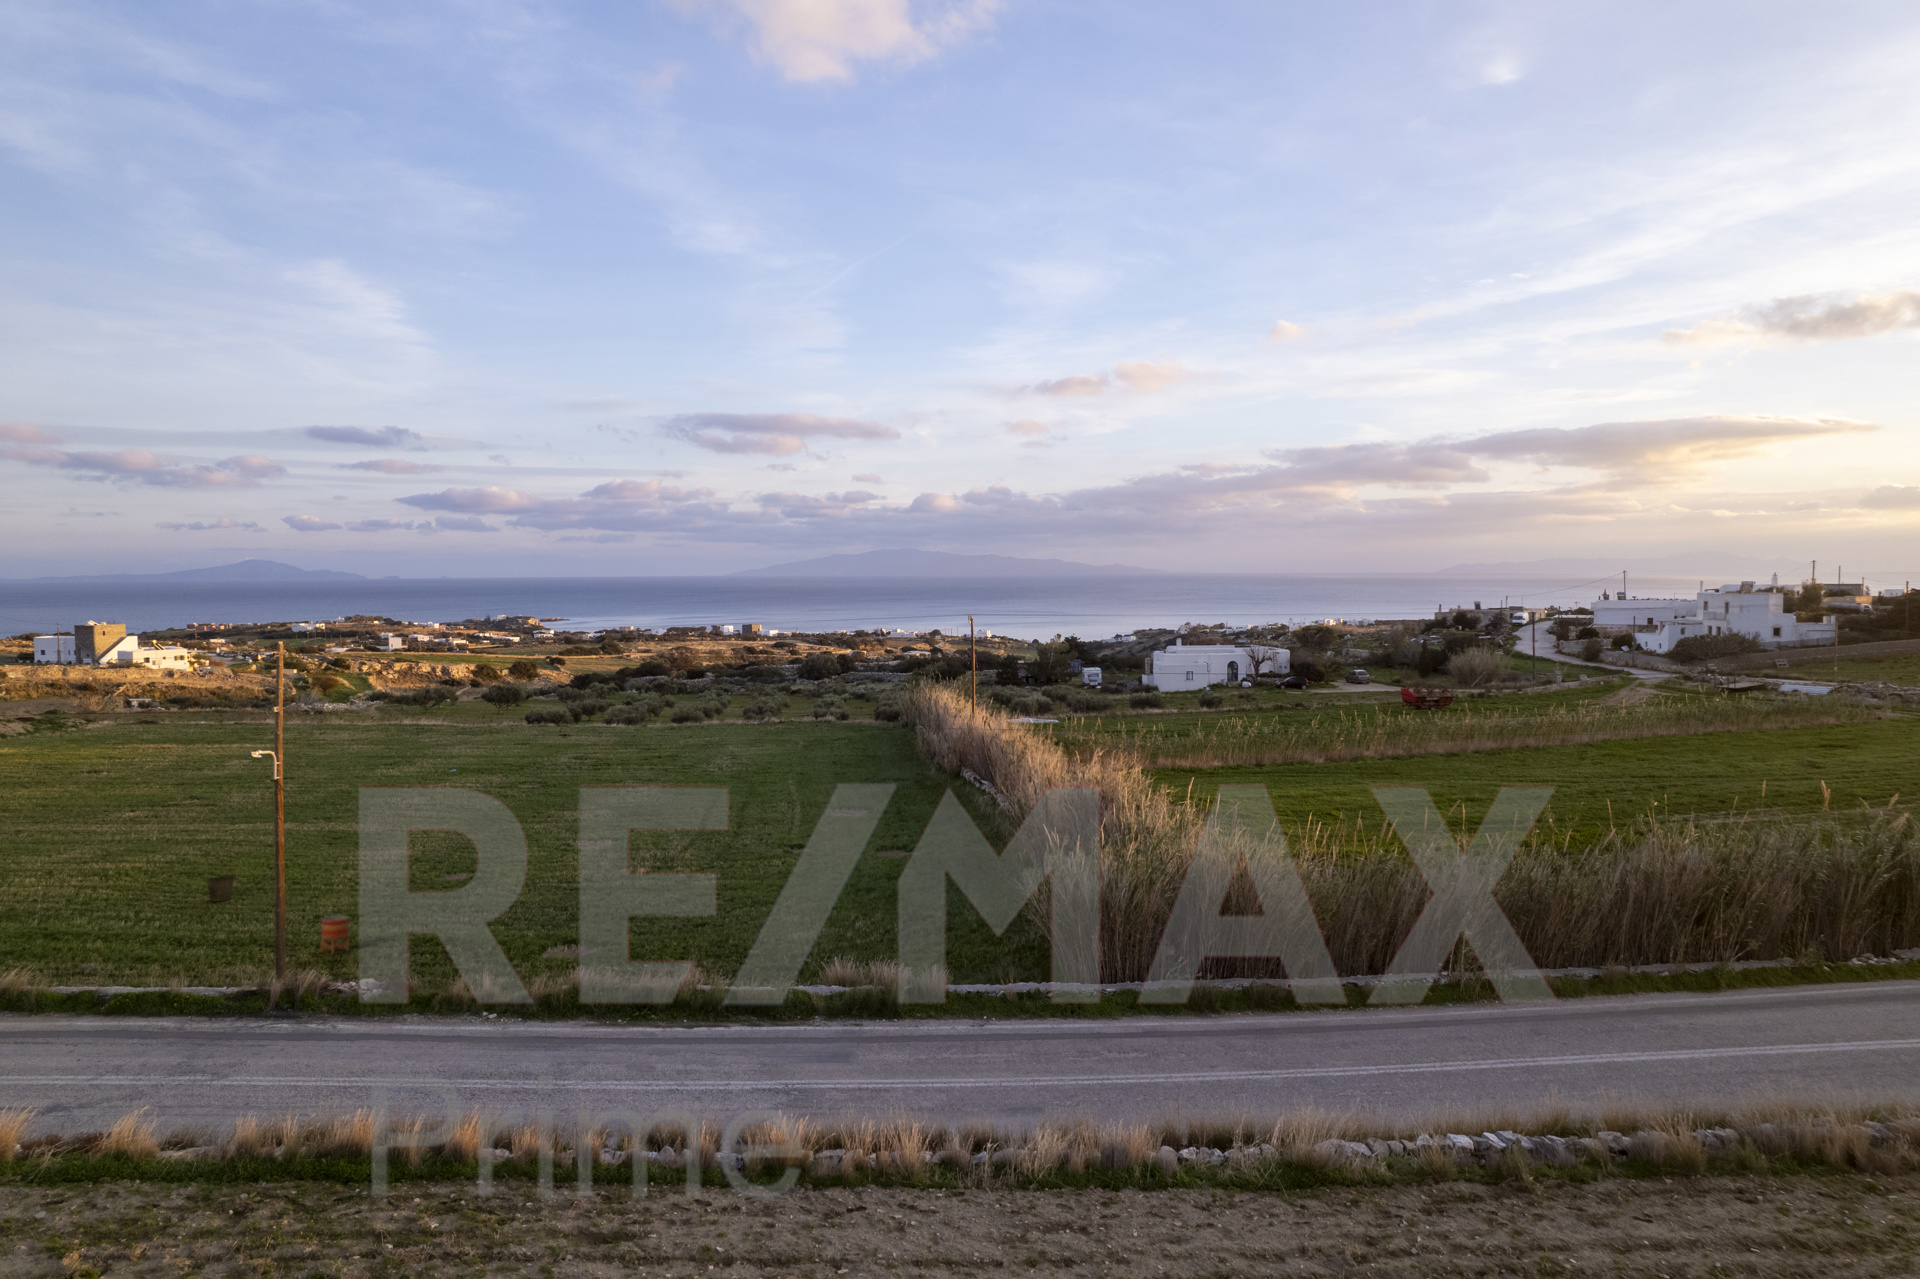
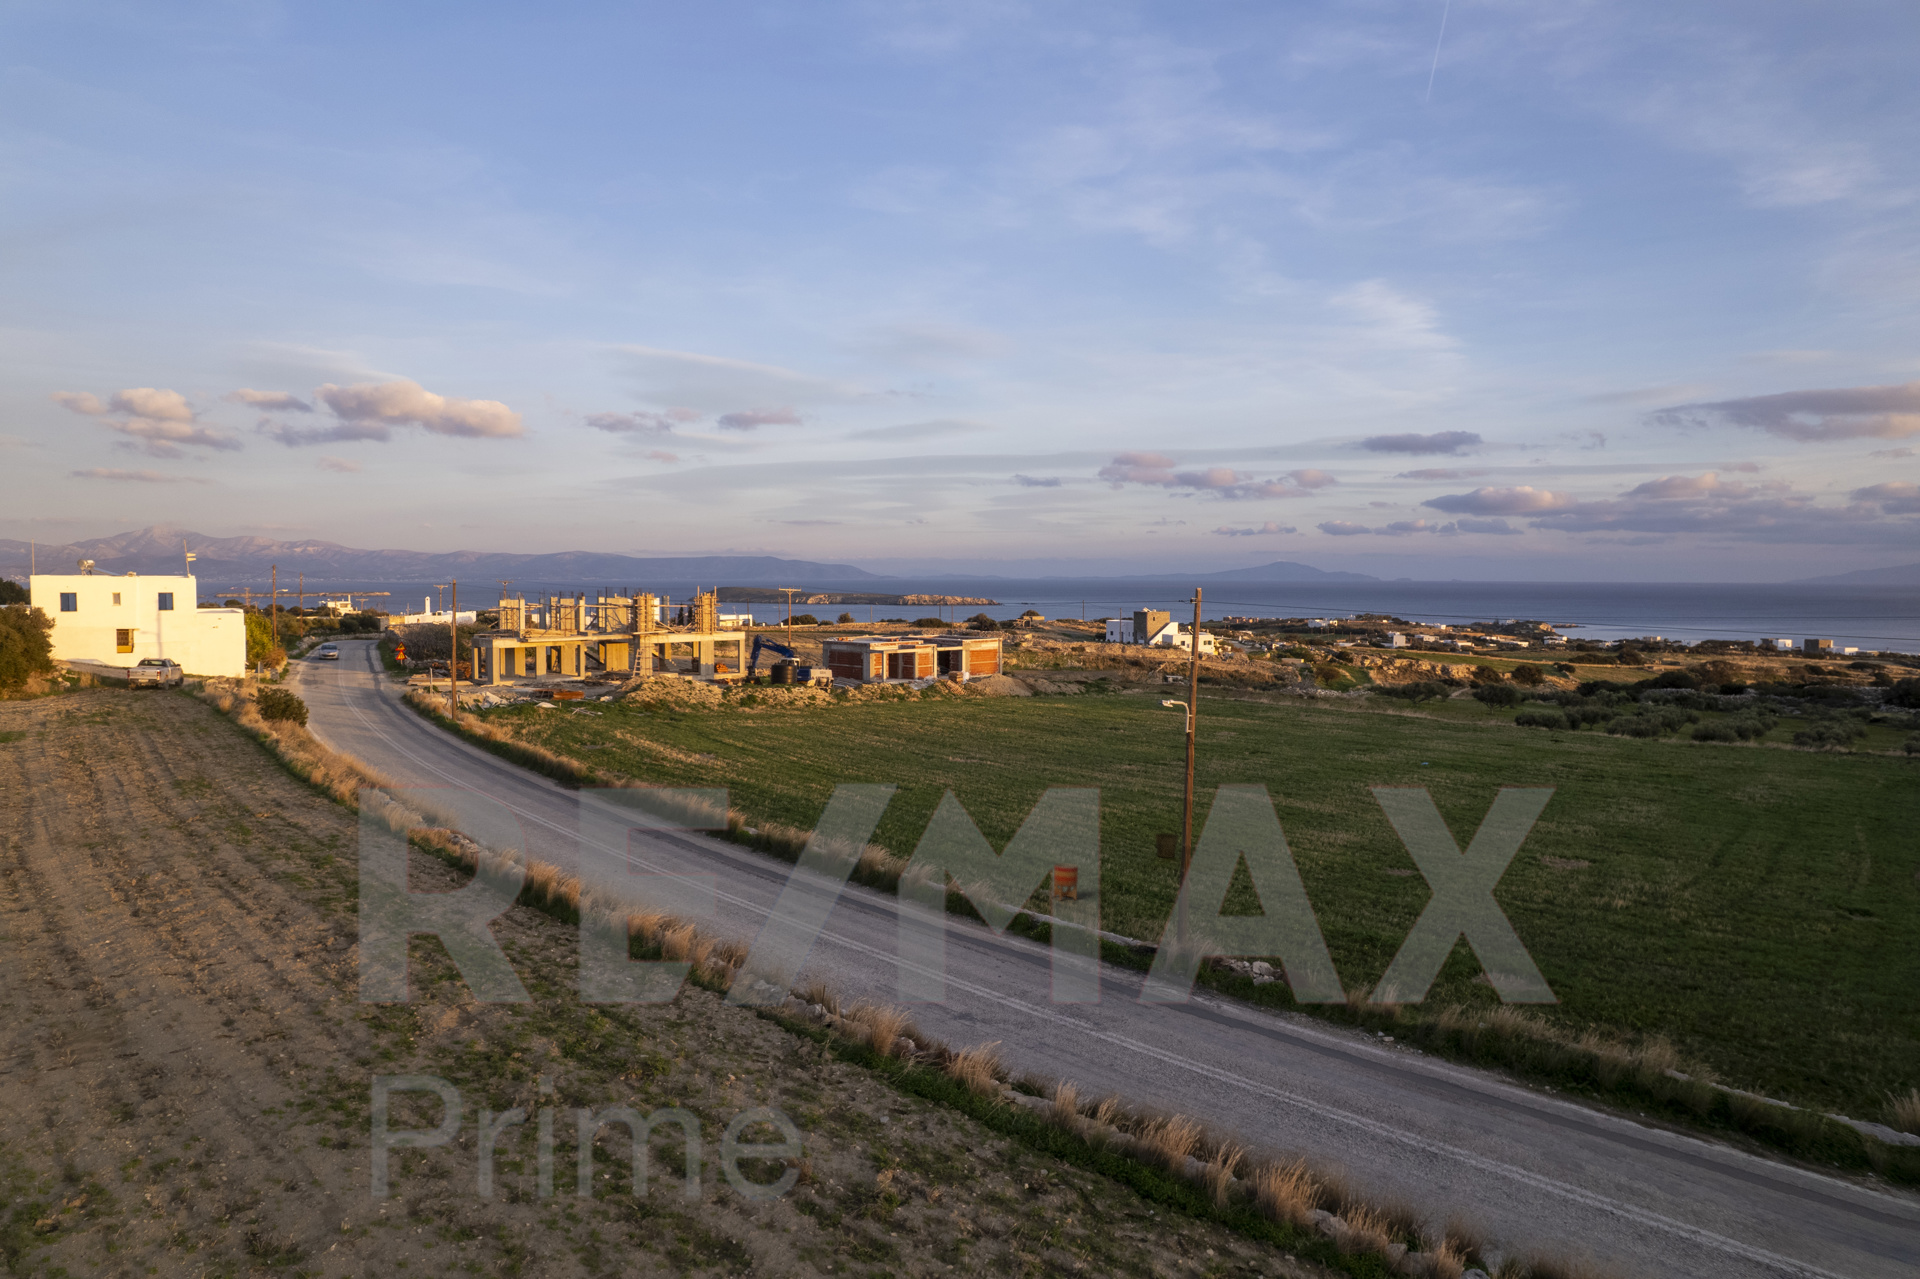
planter: present [321,915,349,955] -> present [1054,863,1078,900]

